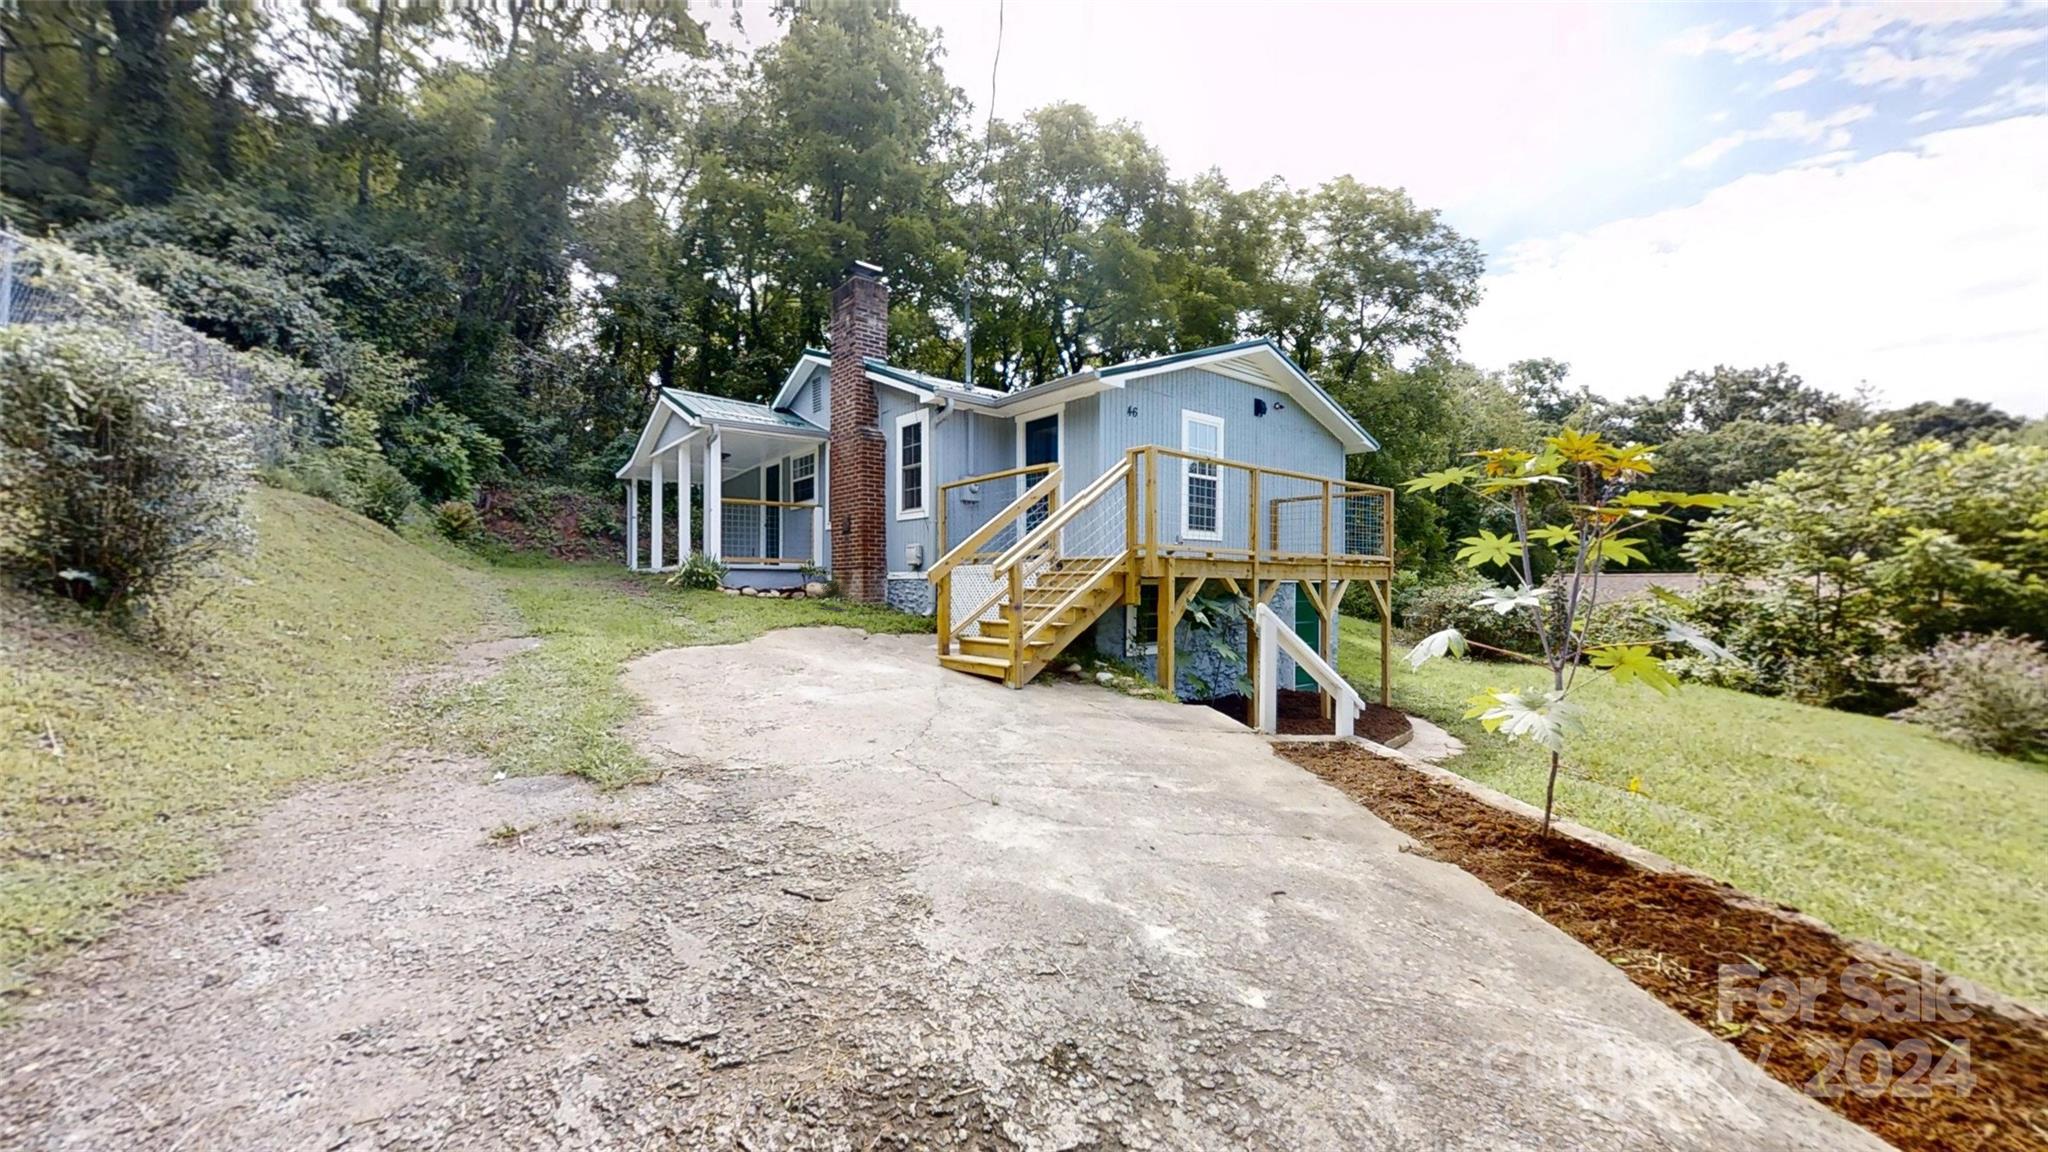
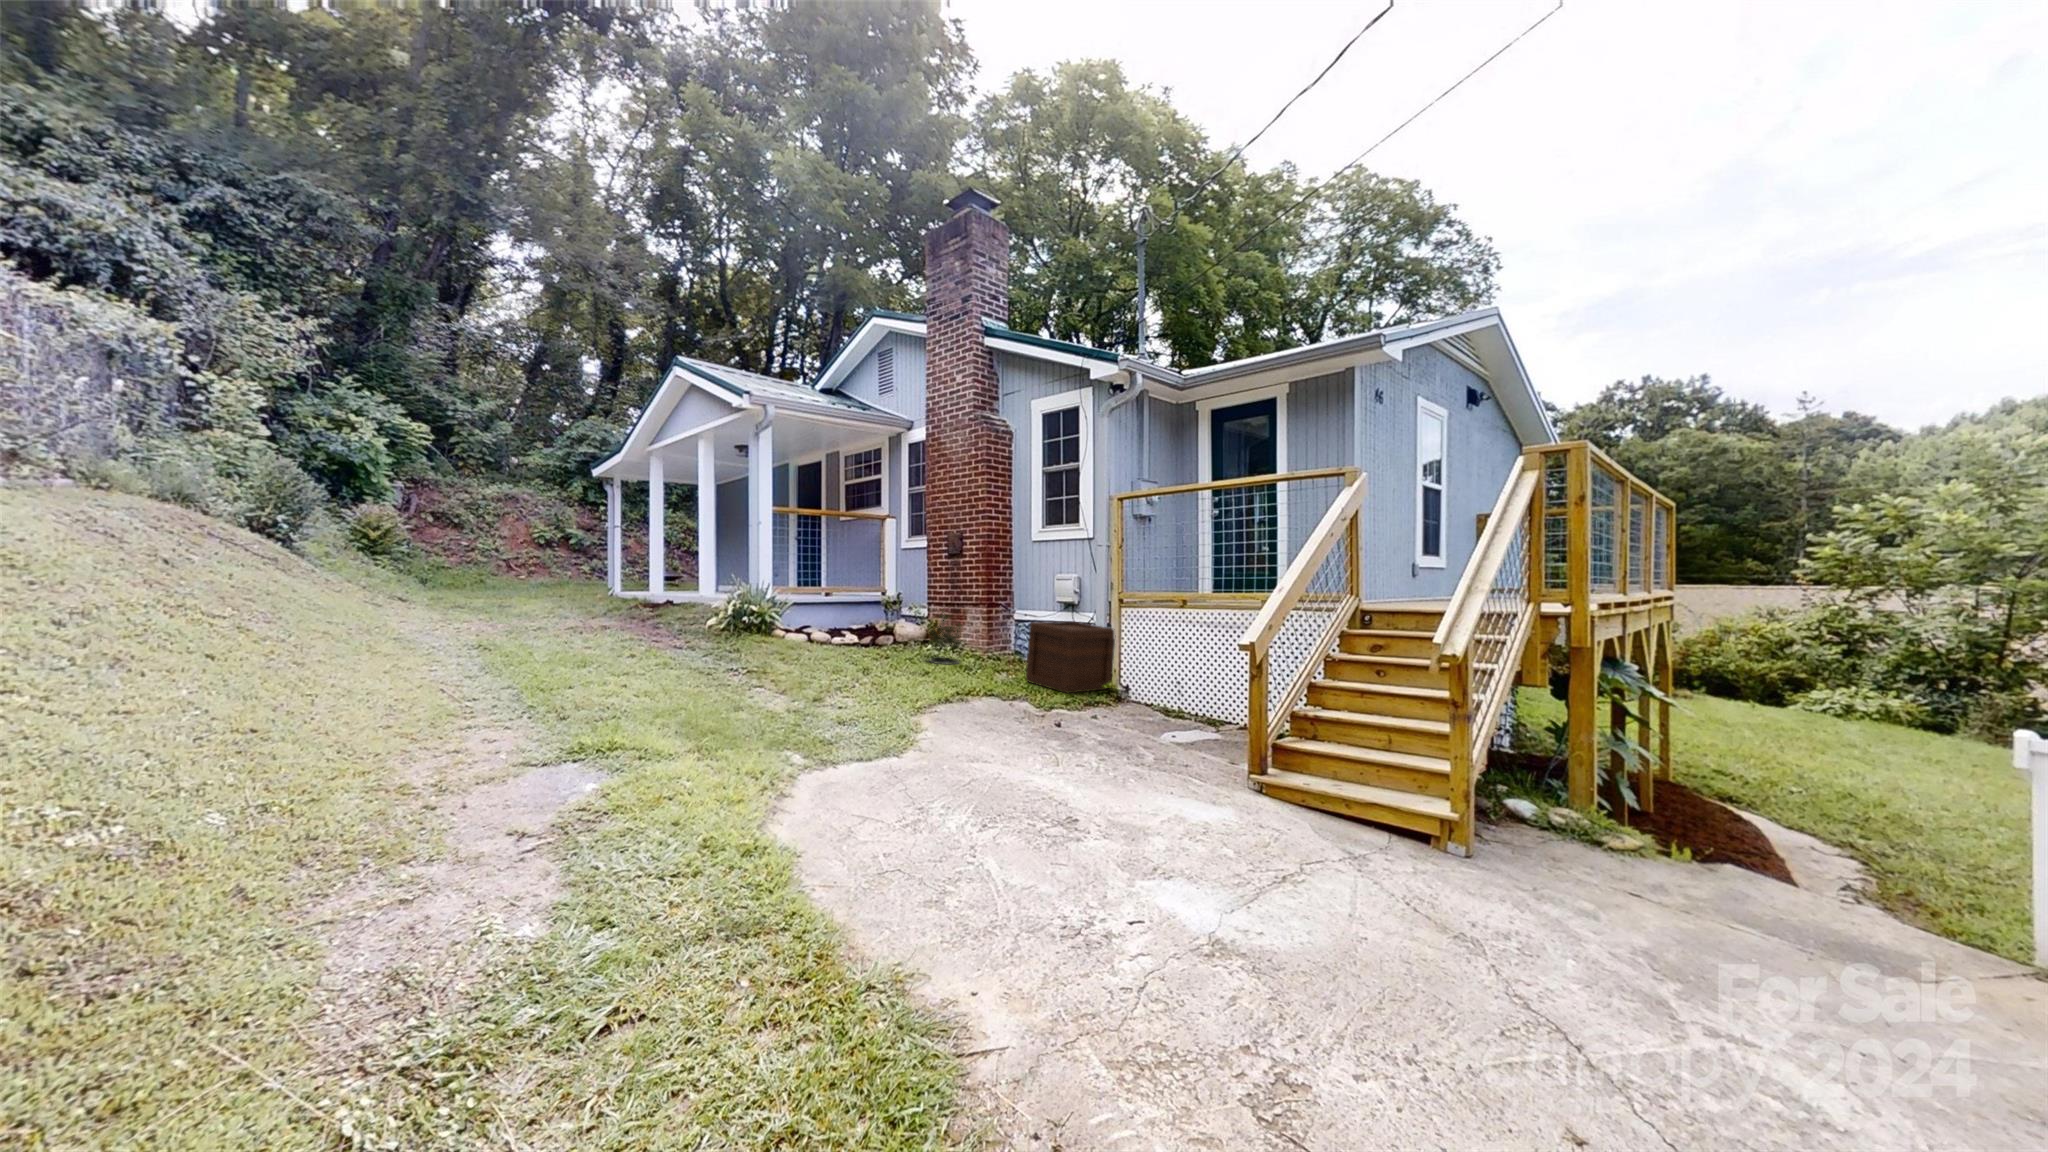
wooden crate: none [875,577,937,625] -> present [1026,621,1115,693]

